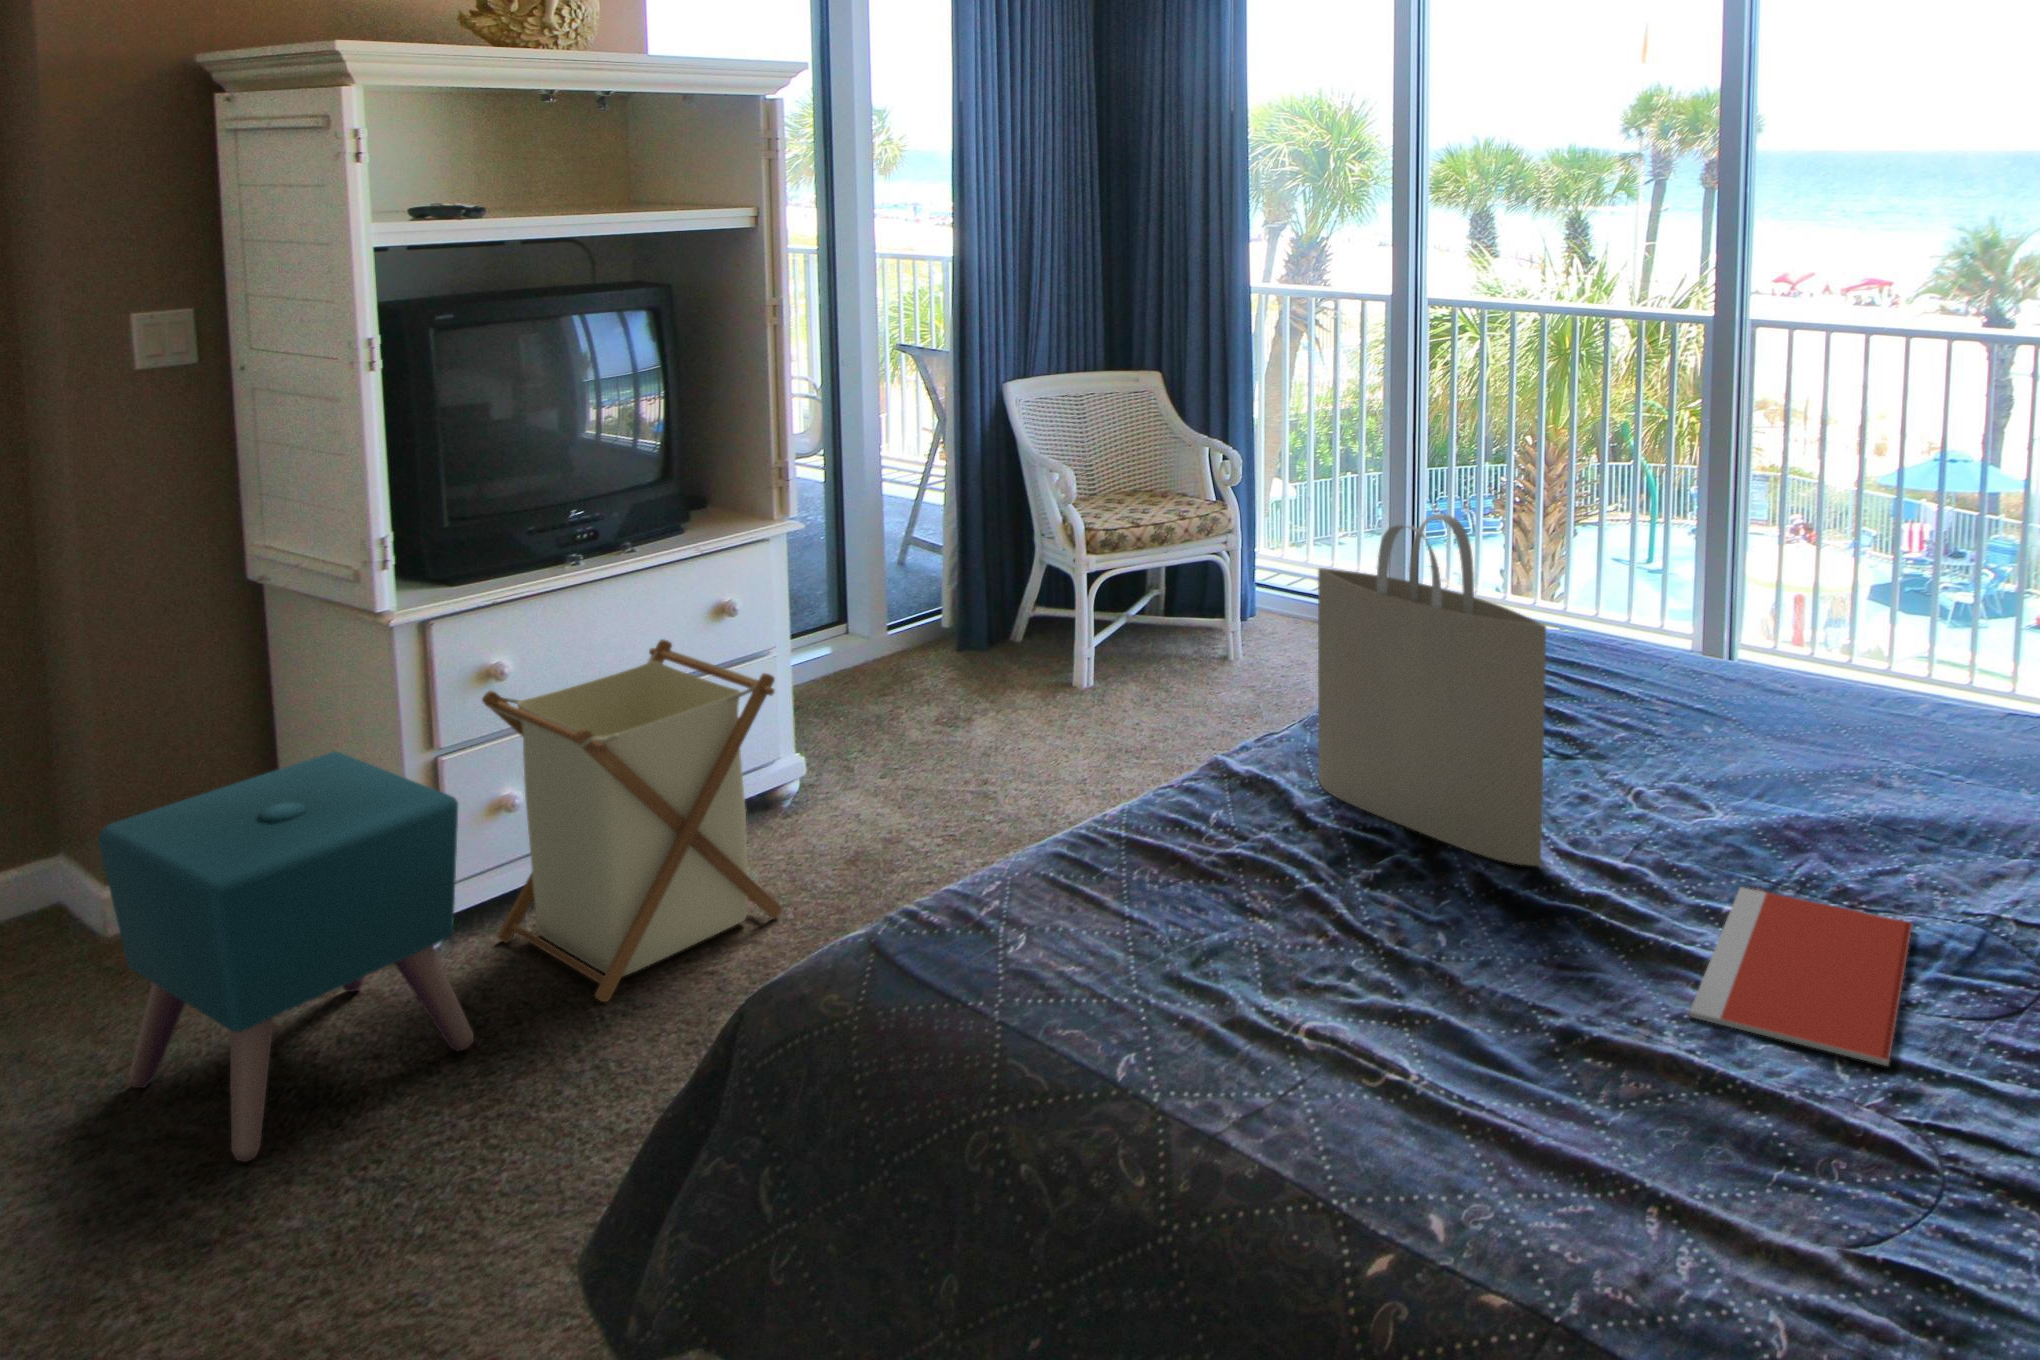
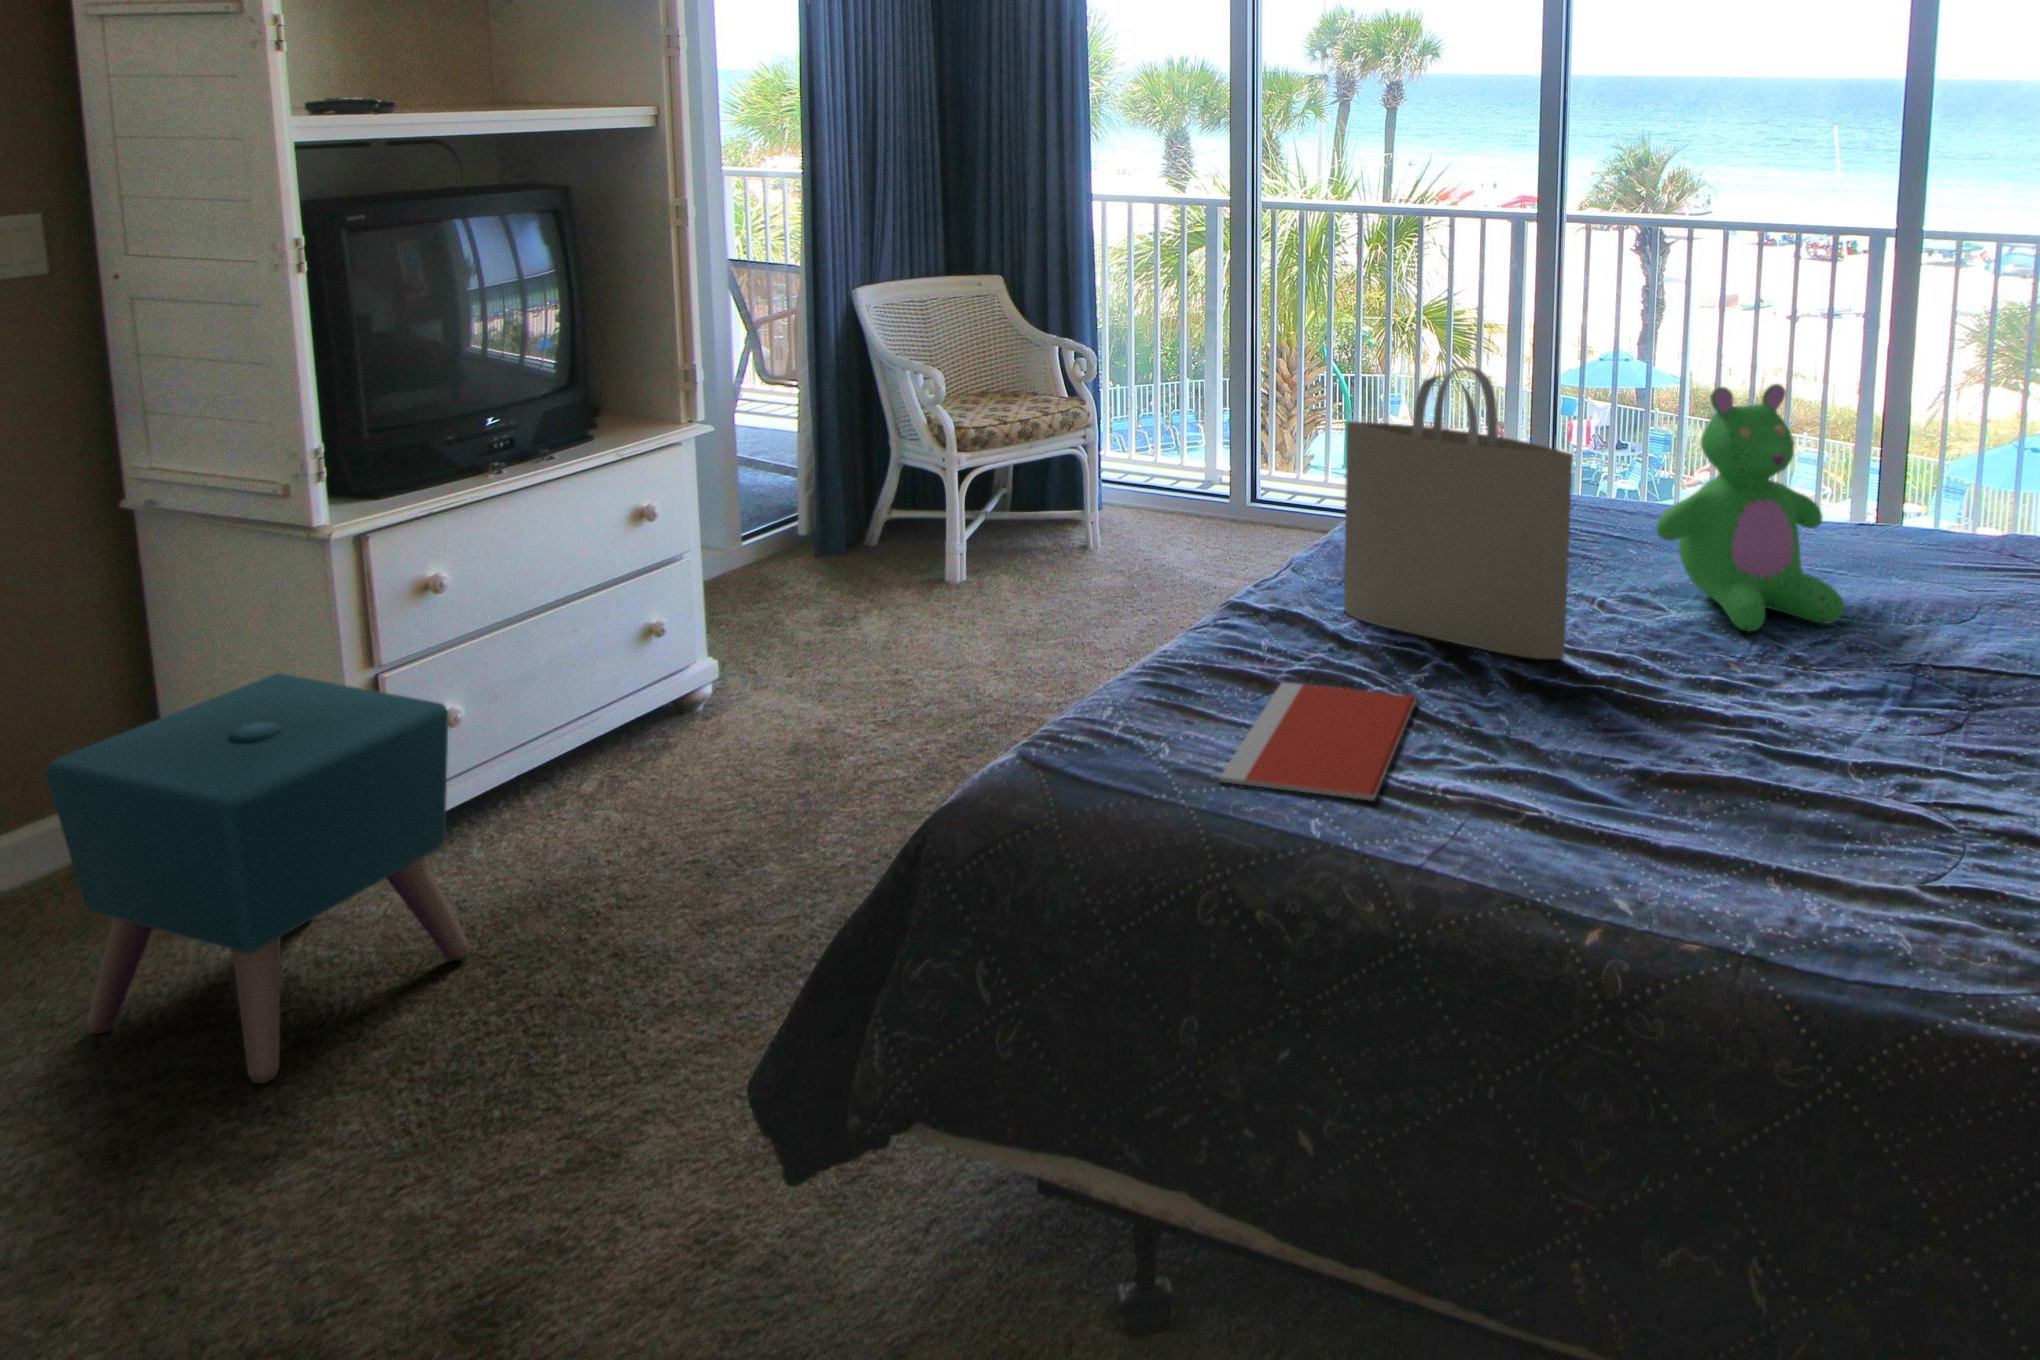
teddy bear: none [1690,547,1918,849] -> present [1656,384,1844,631]
laundry basket: present [482,639,782,1002] -> none [422,546,743,901]
notebook: present [1689,887,1912,1066] -> present [1219,682,1417,800]

